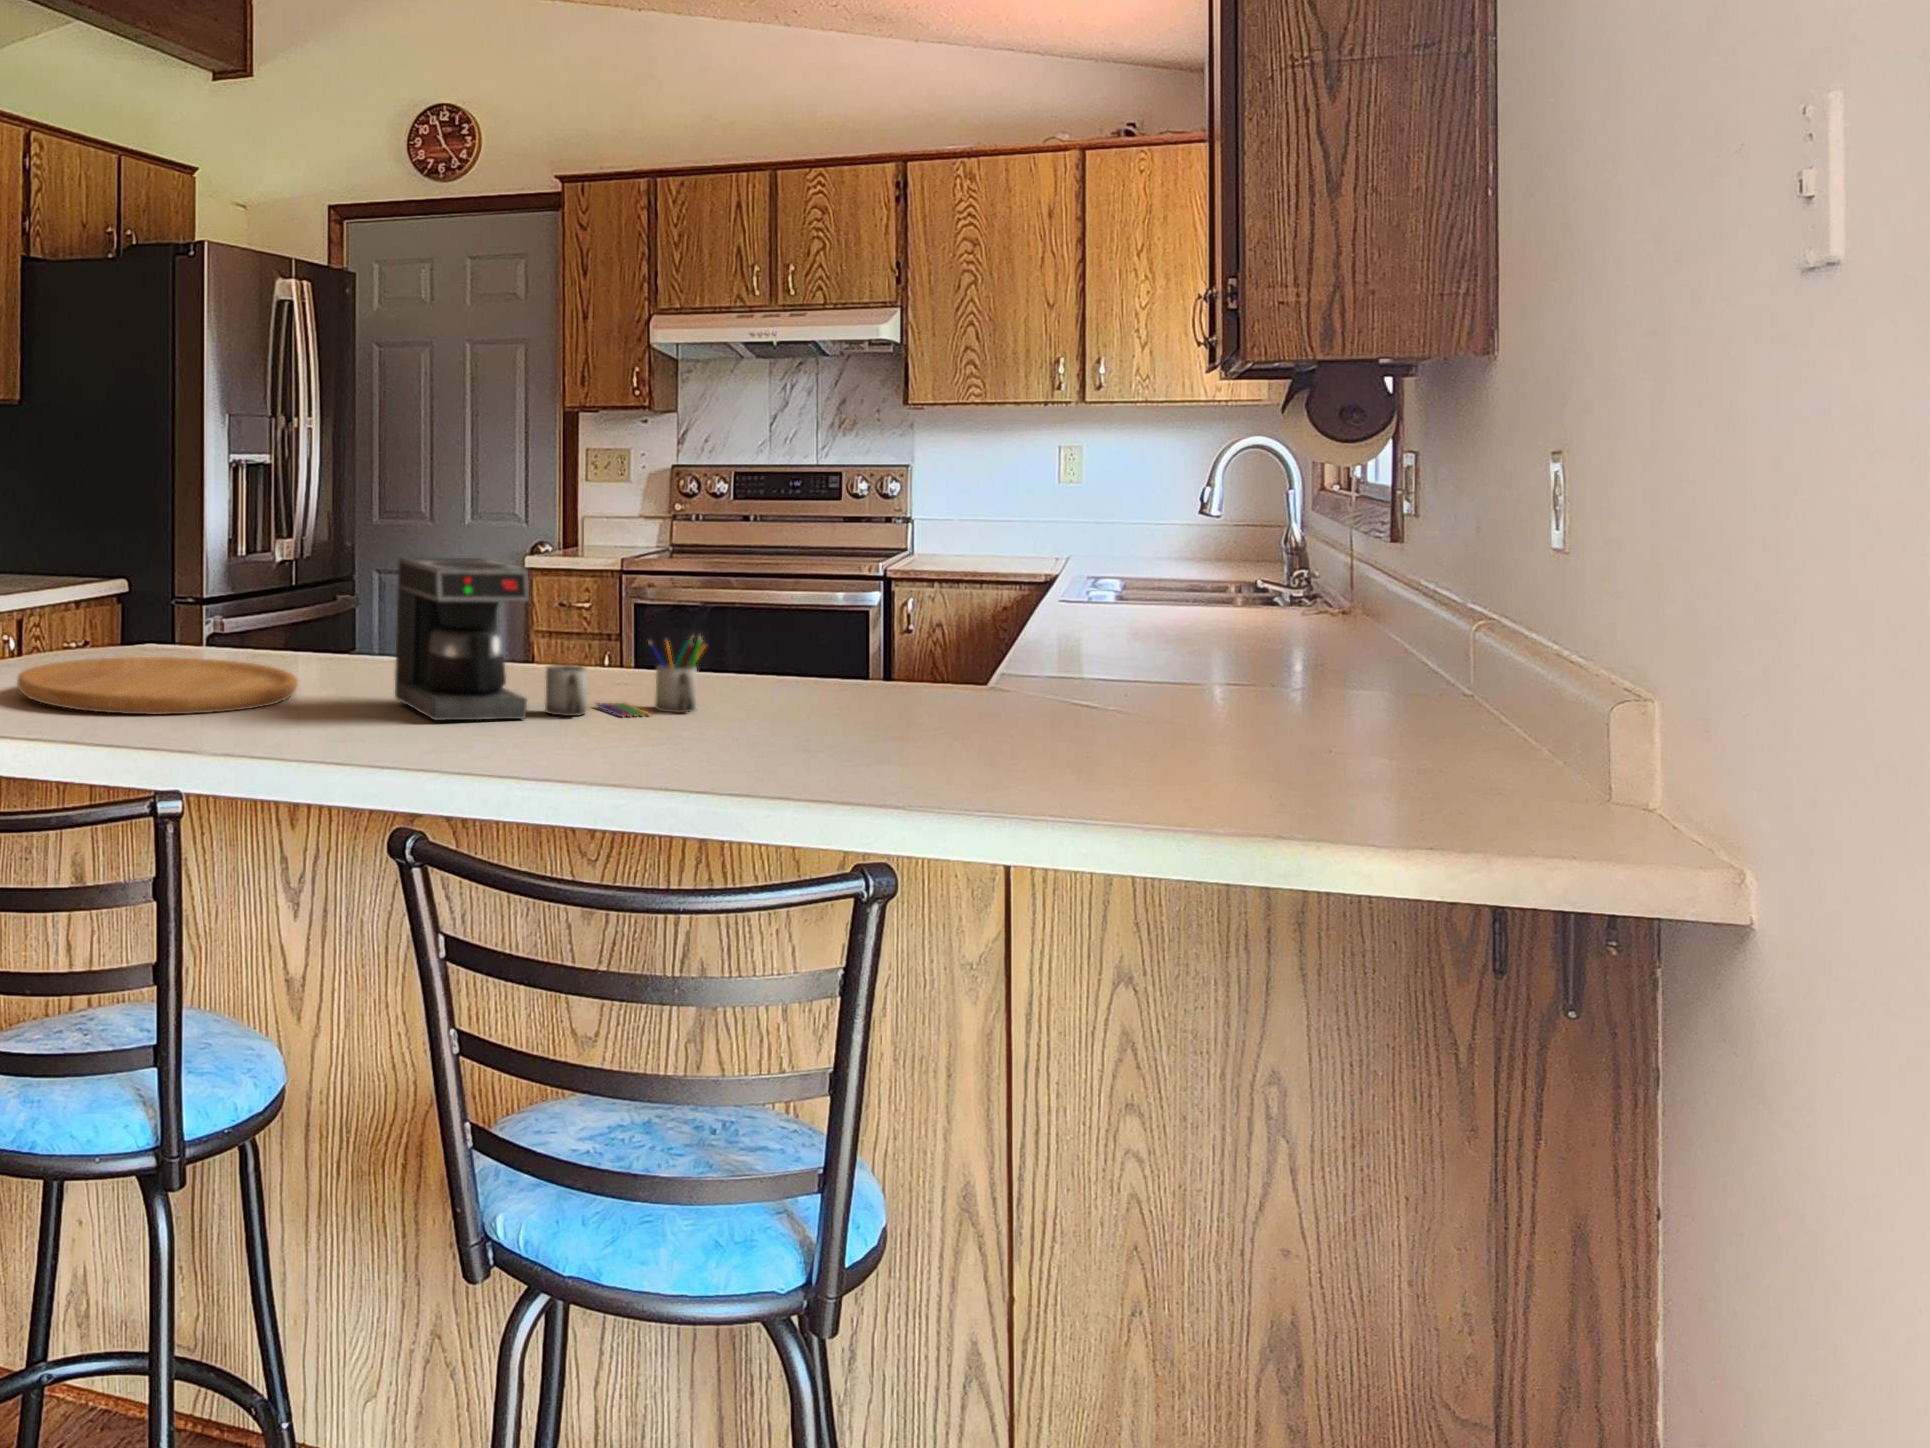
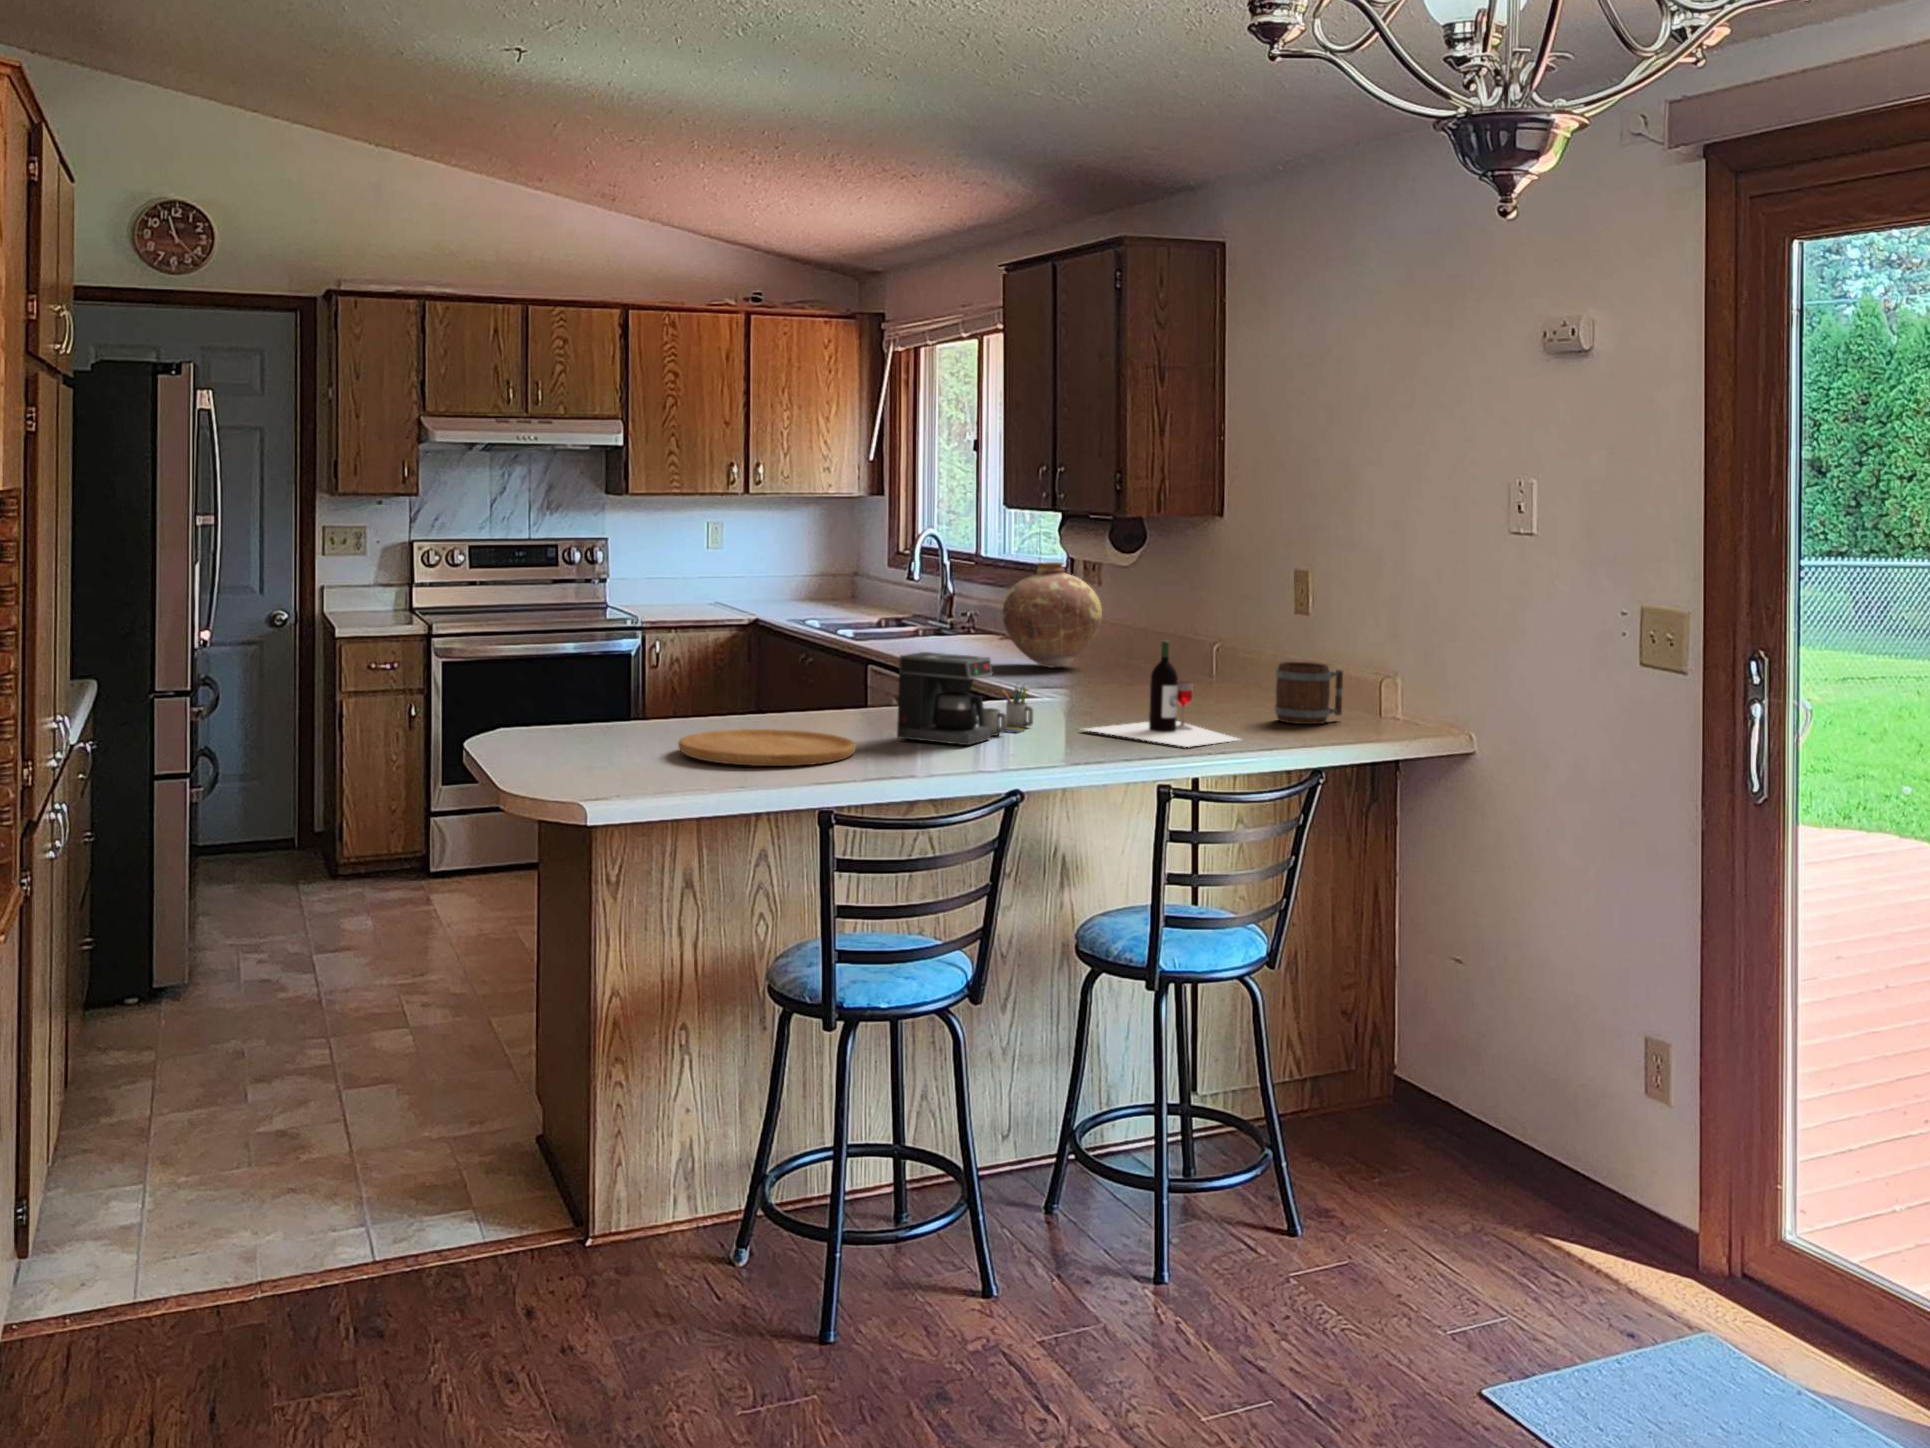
vase: none [1105,459,1301,648] -> present [1002,562,1102,667]
wine bottle: none [724,559,1090,790] -> present [1085,641,1239,747]
mug: none [1208,632,1400,784] -> present [1275,662,1343,724]

